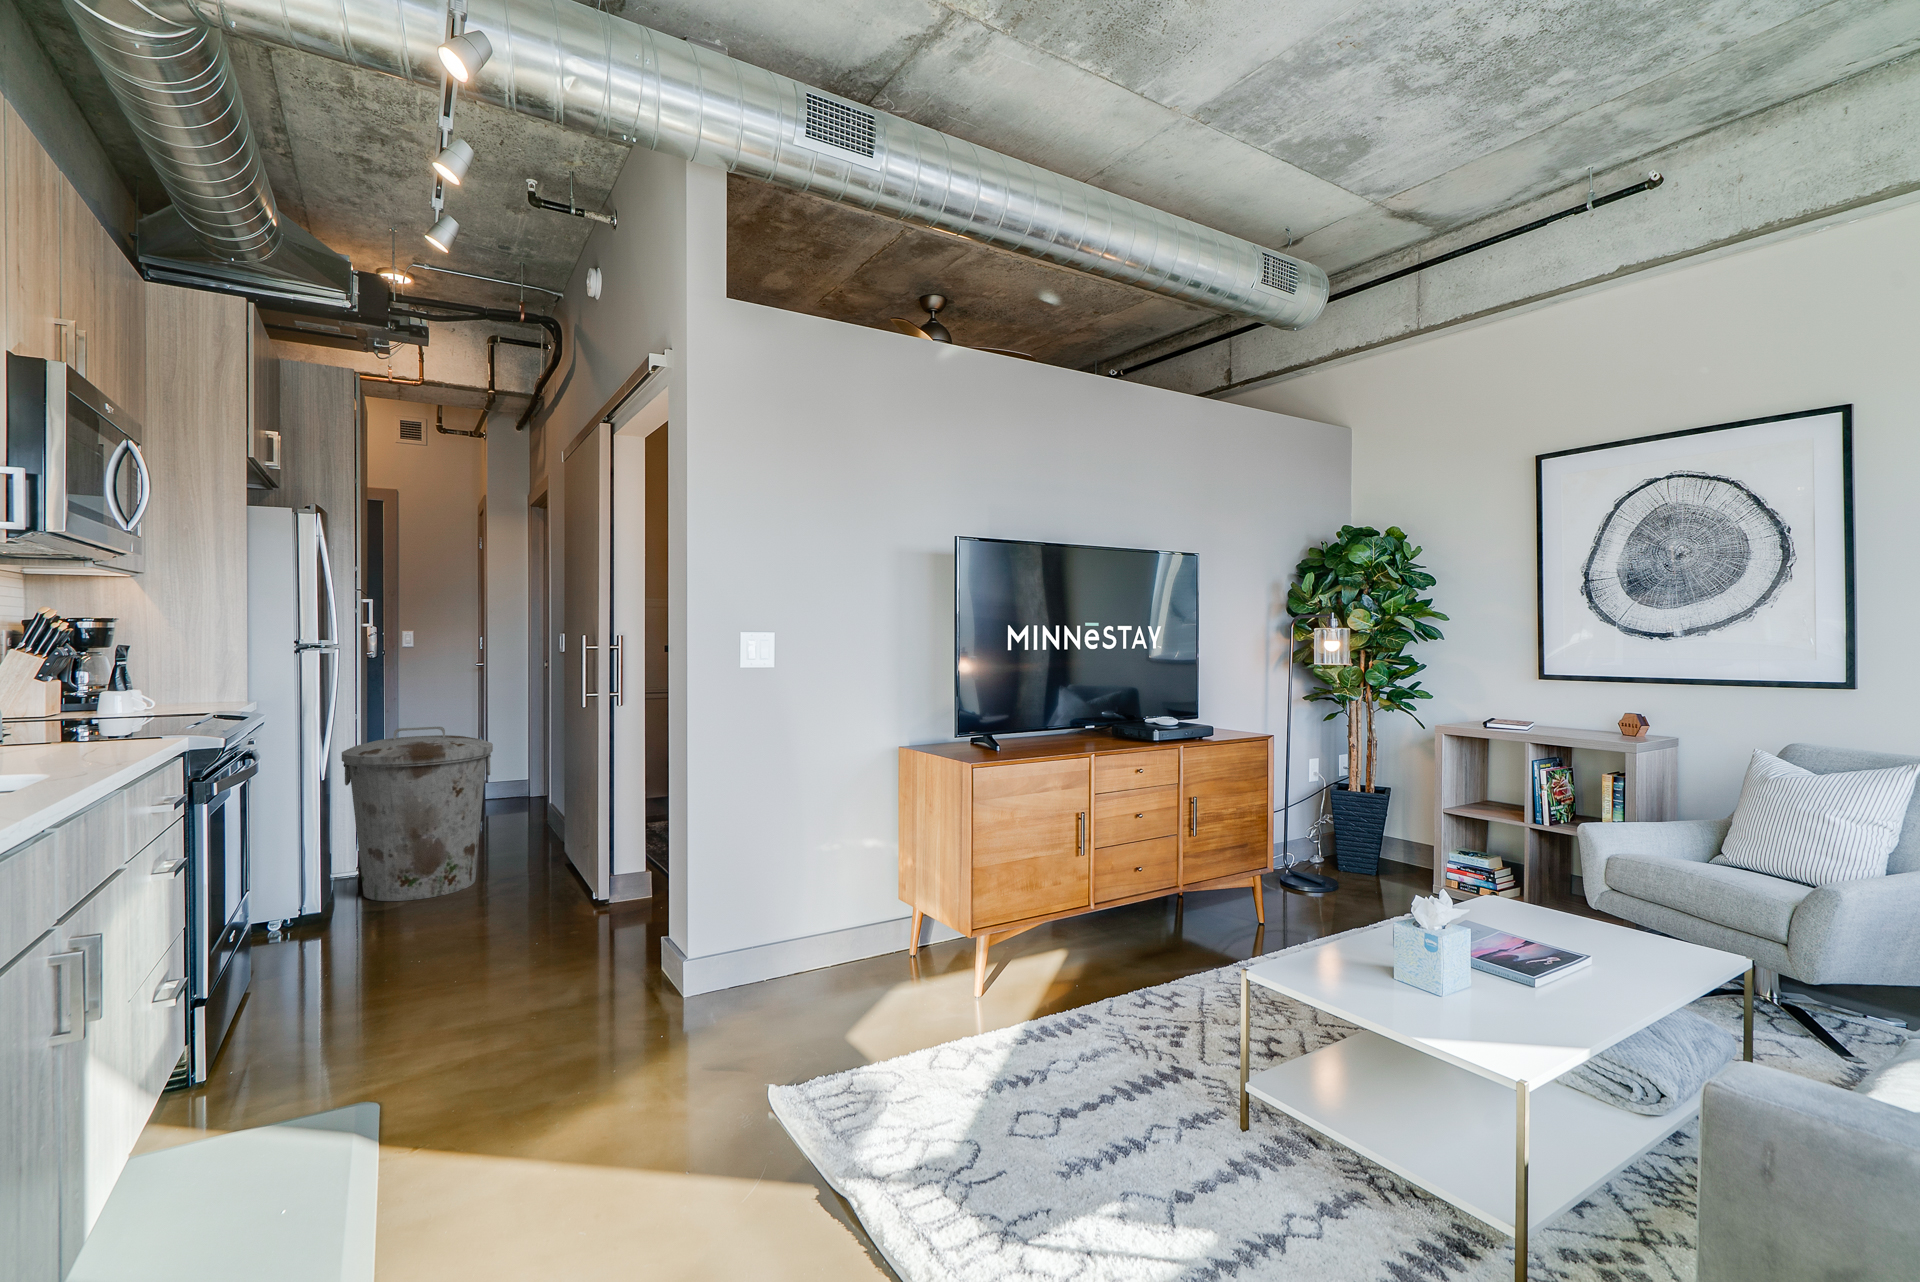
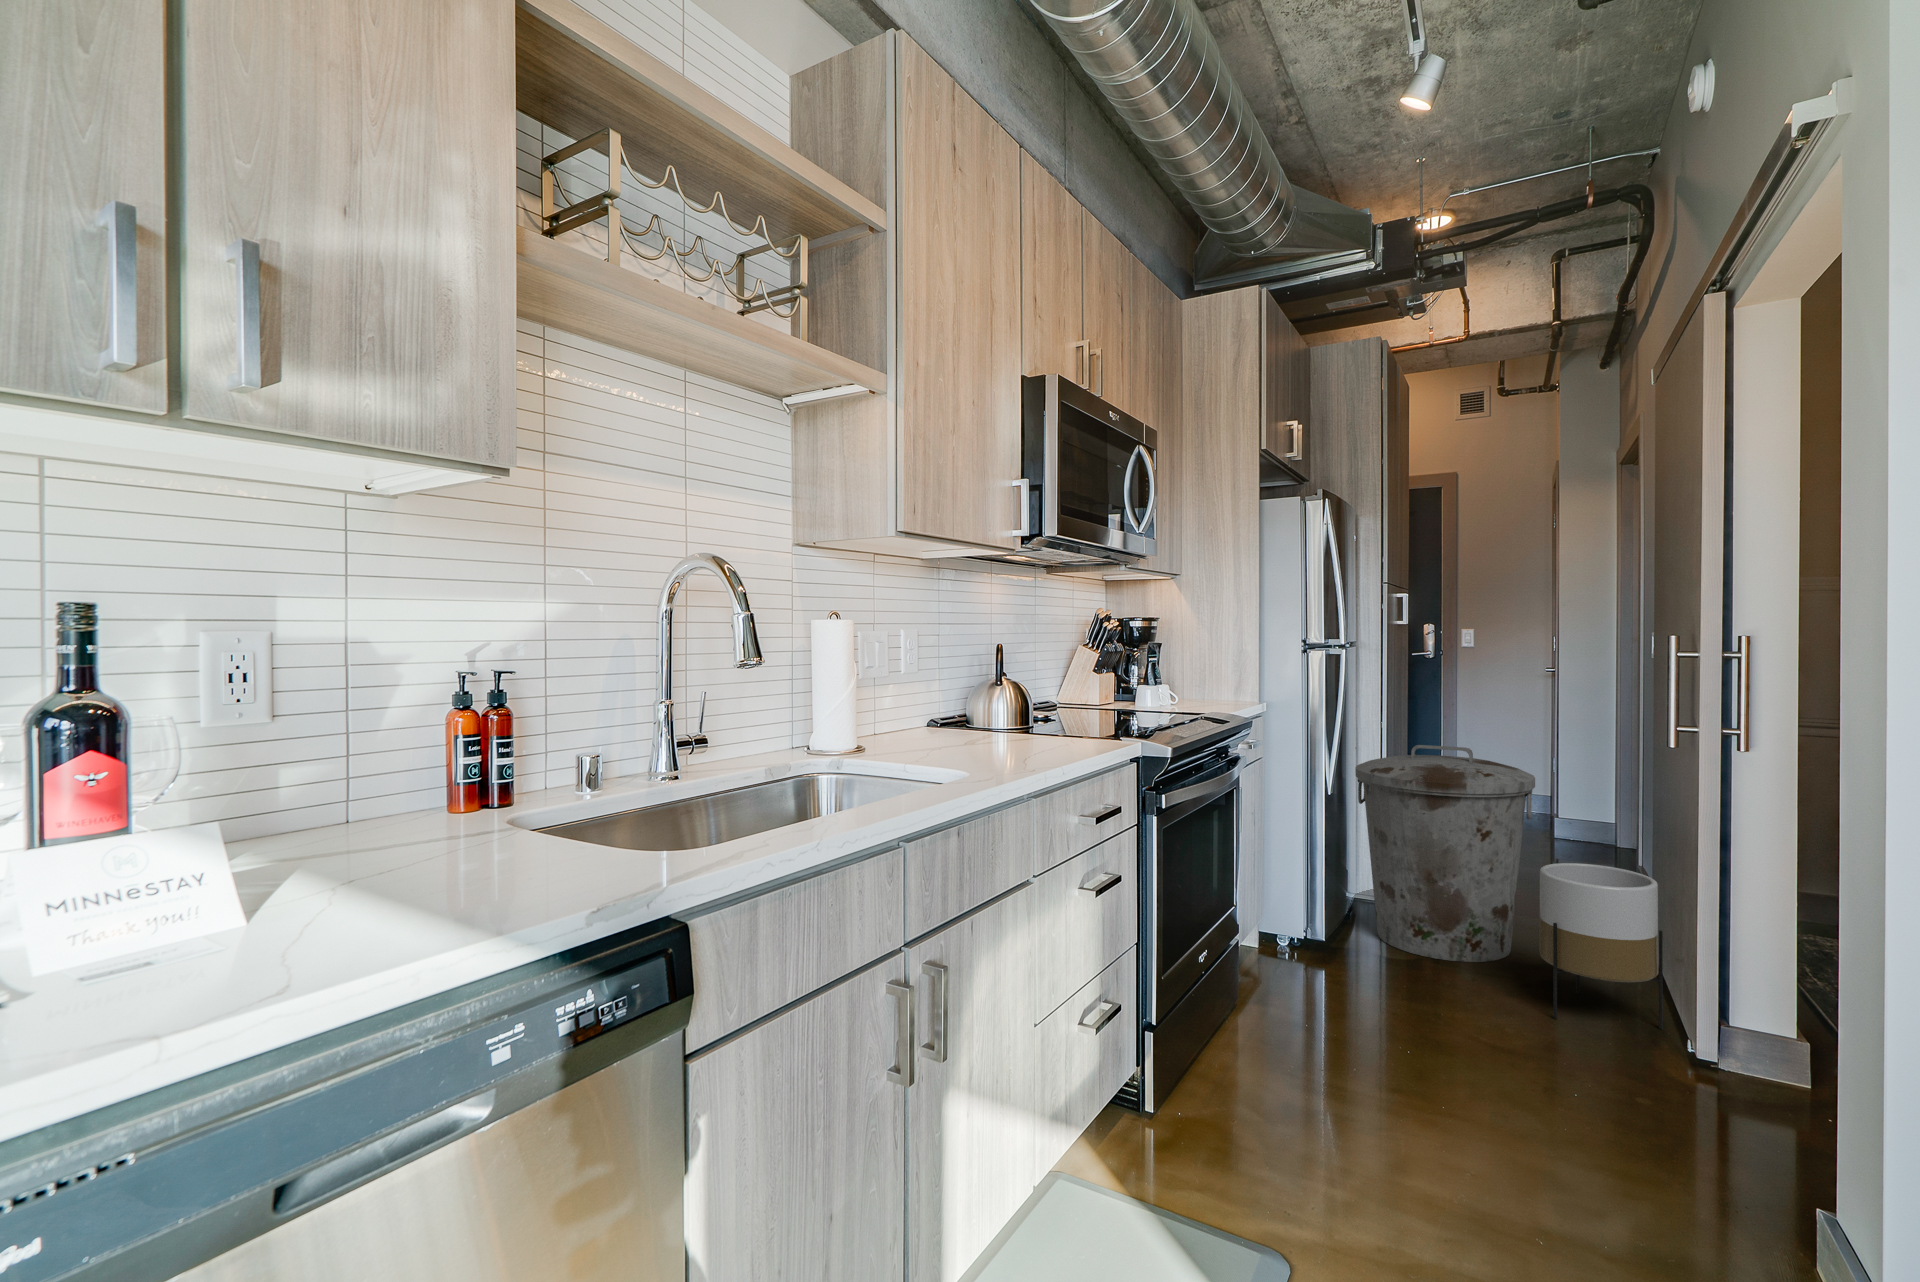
planter: none [503,797,580,909] -> present [1539,863,1663,1029]

